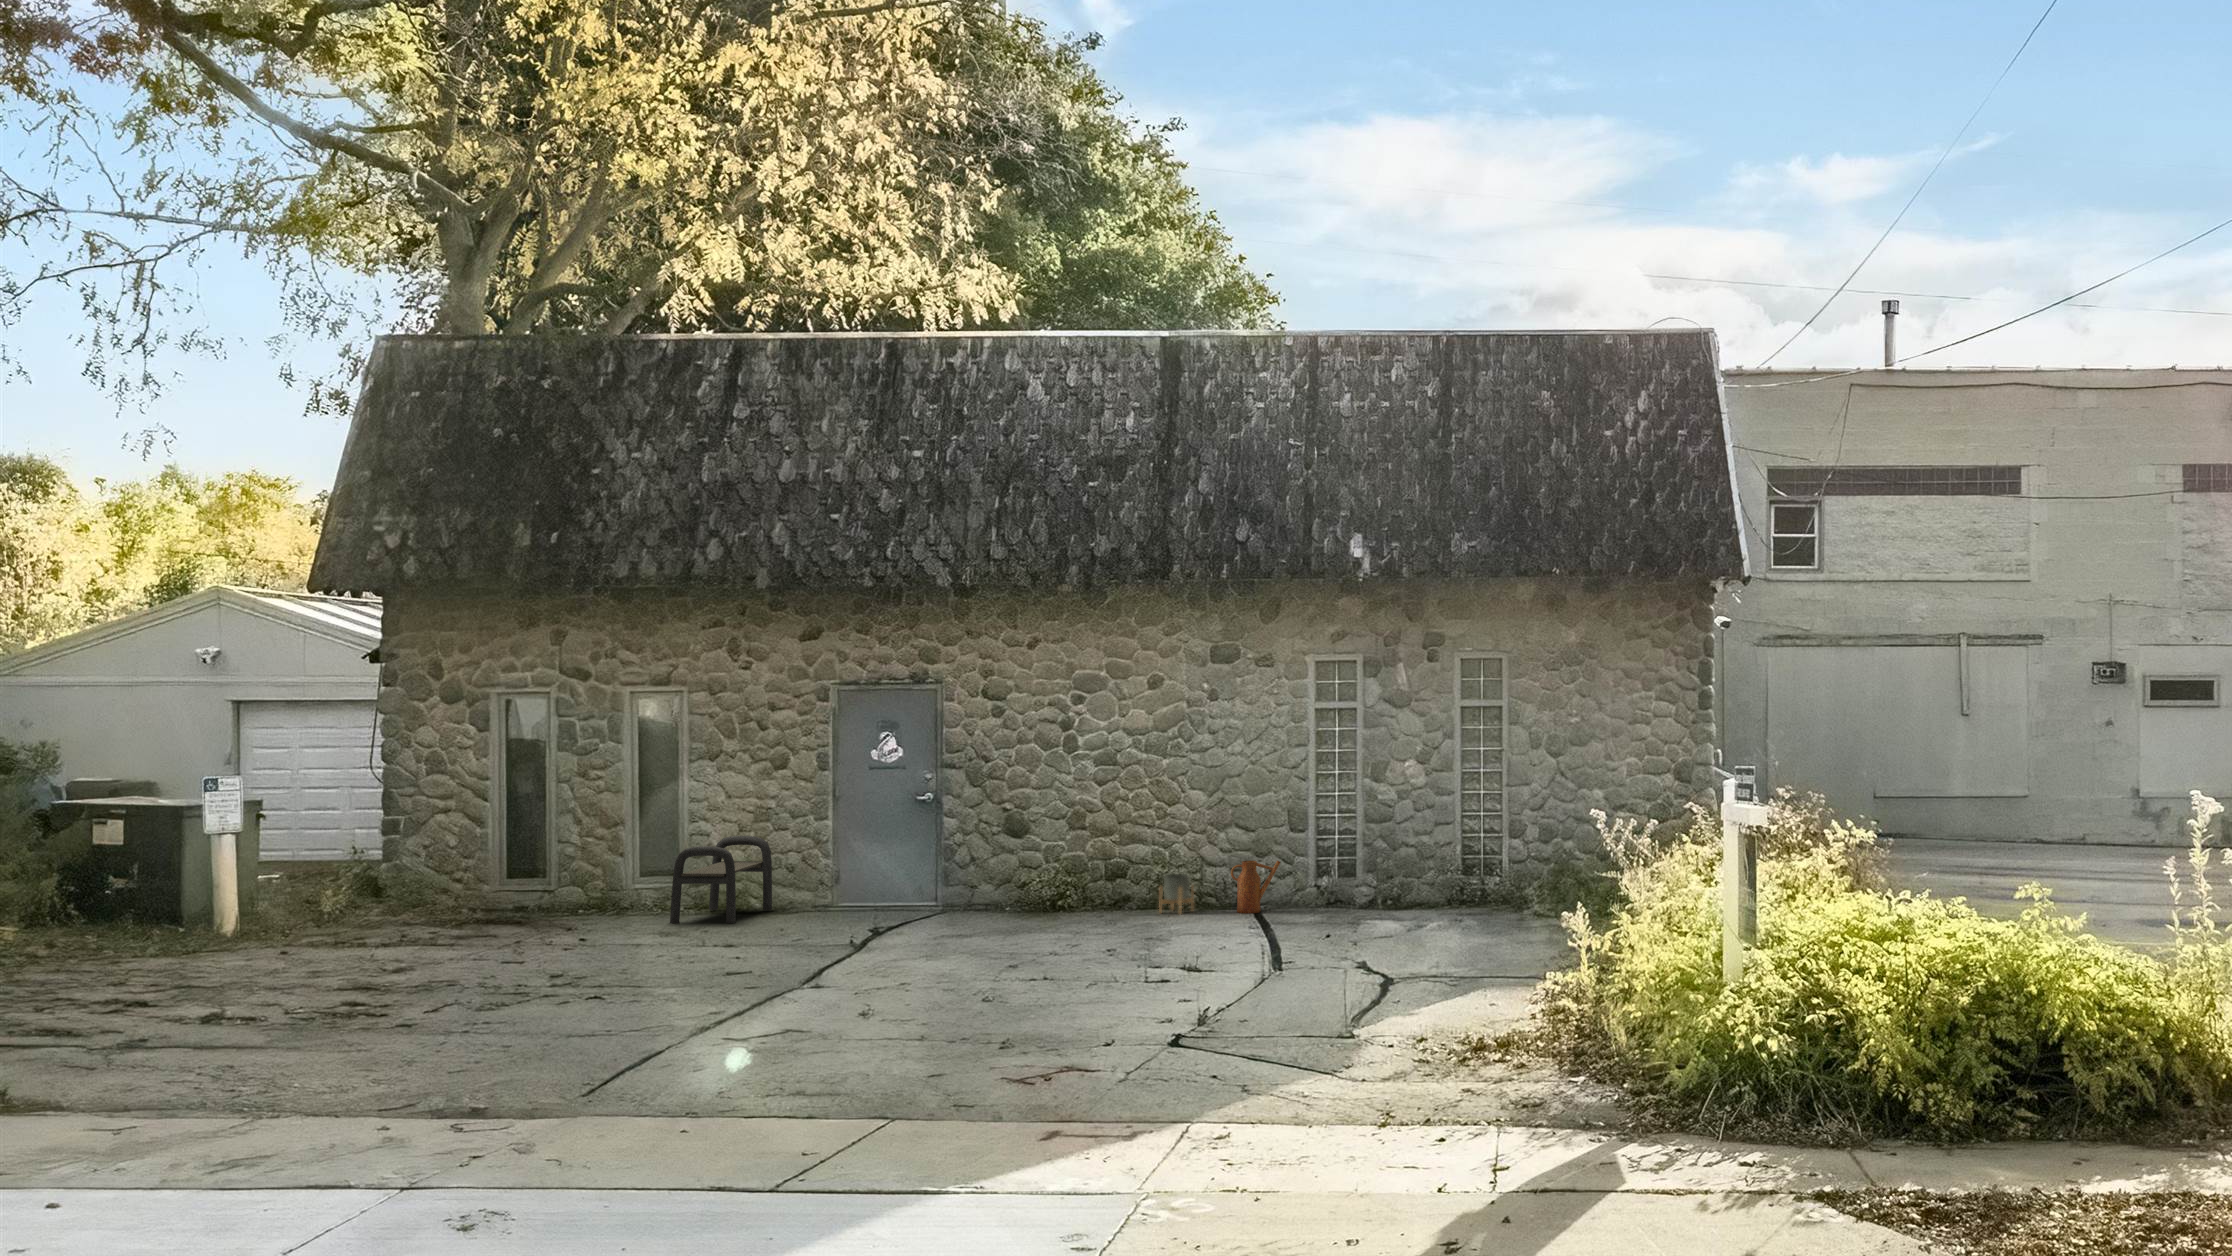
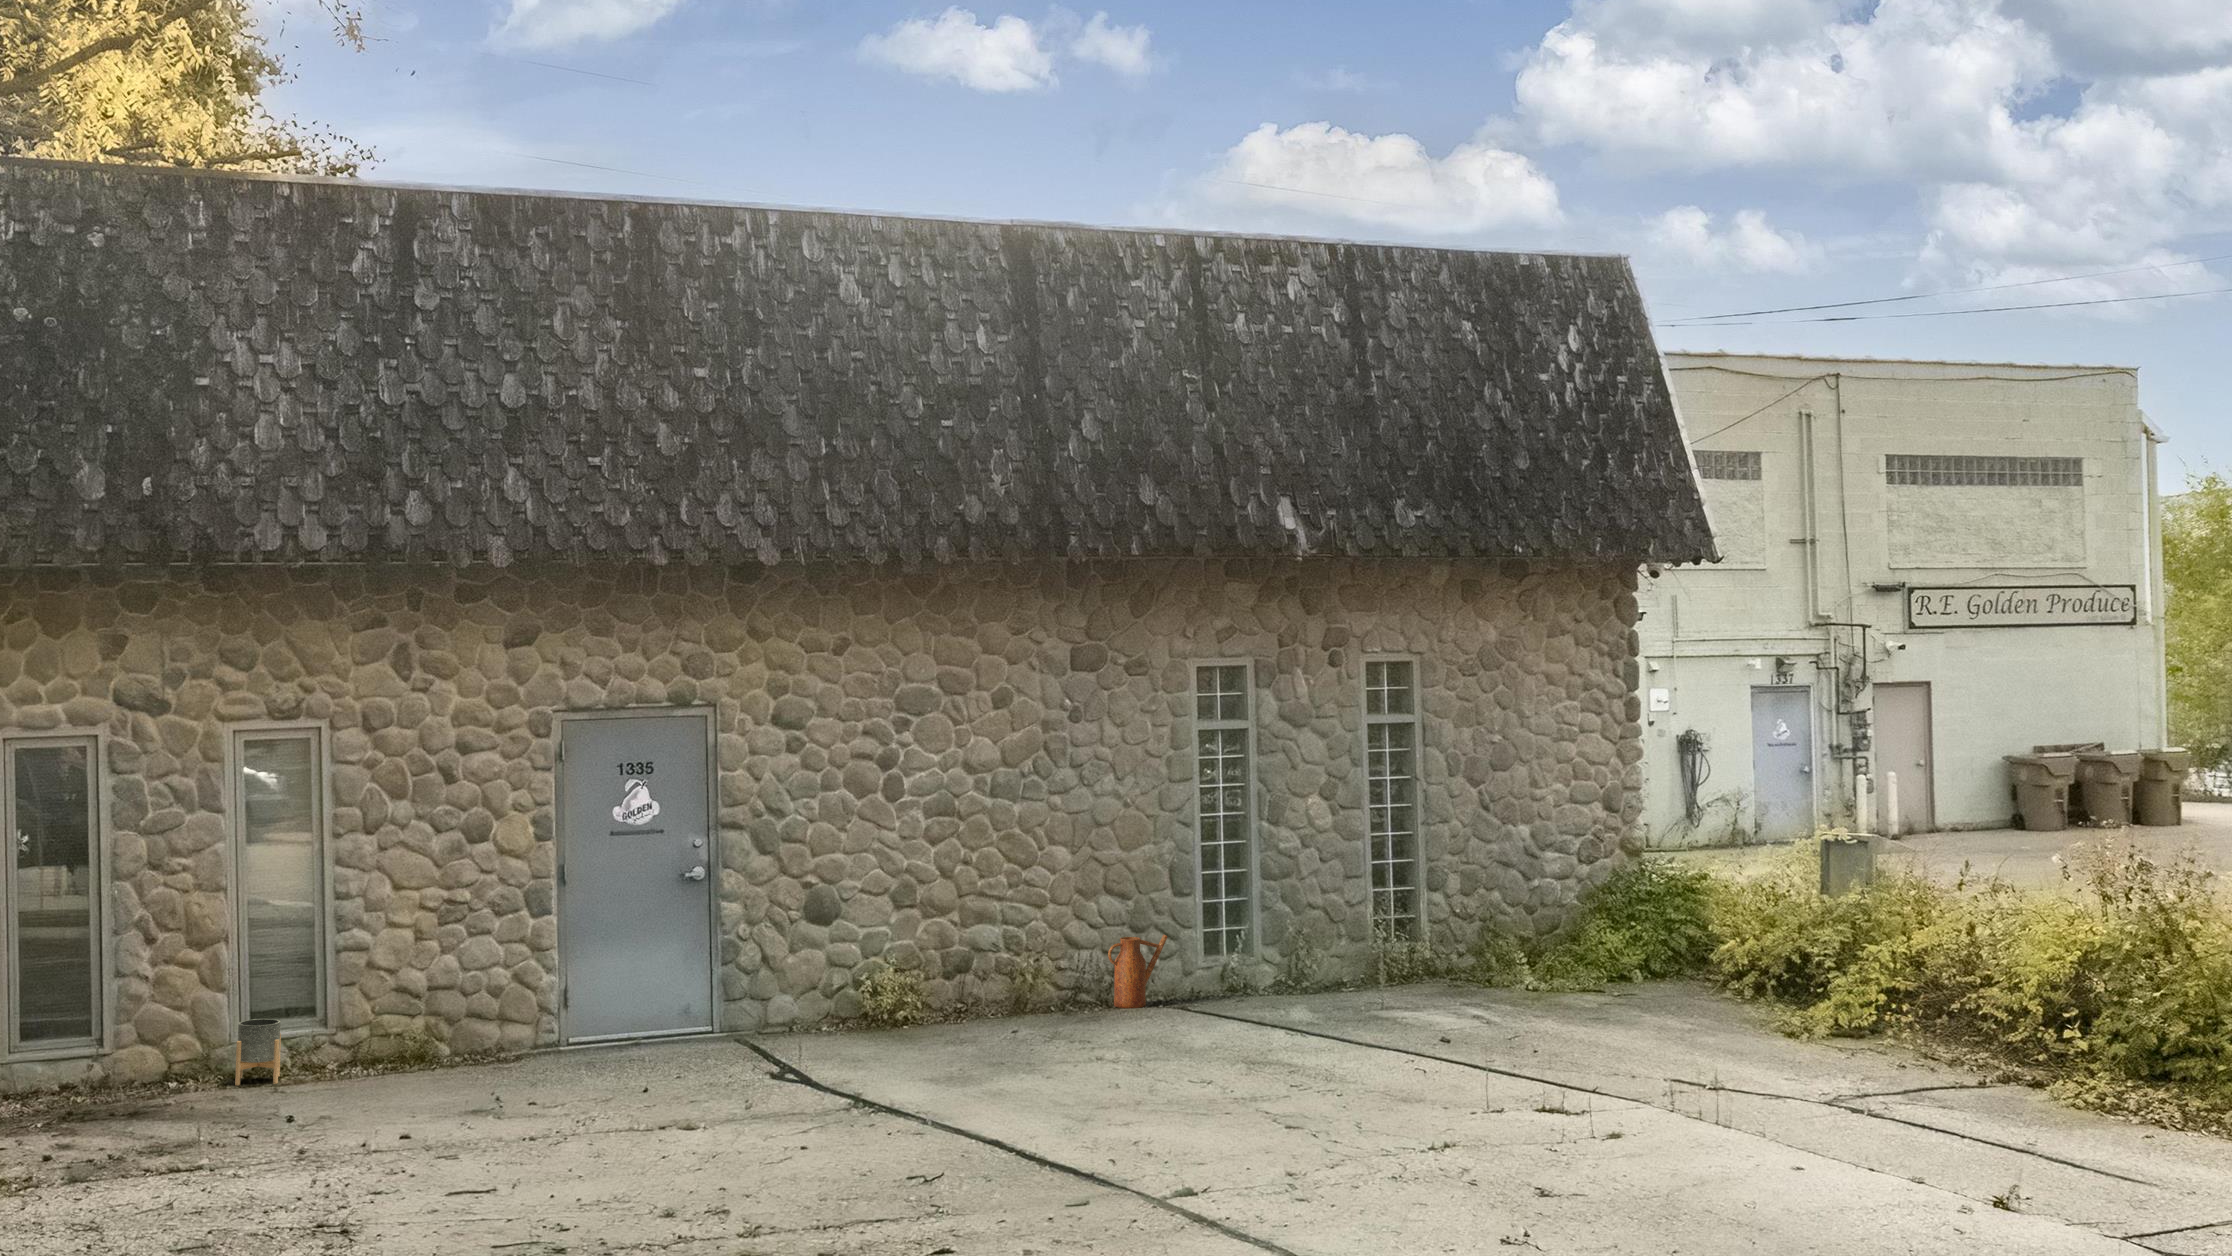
bench: present [670,836,772,923] -> none [384,948,518,1093]
planter: present [1159,874,1194,913] -> present [235,1019,281,1085]

